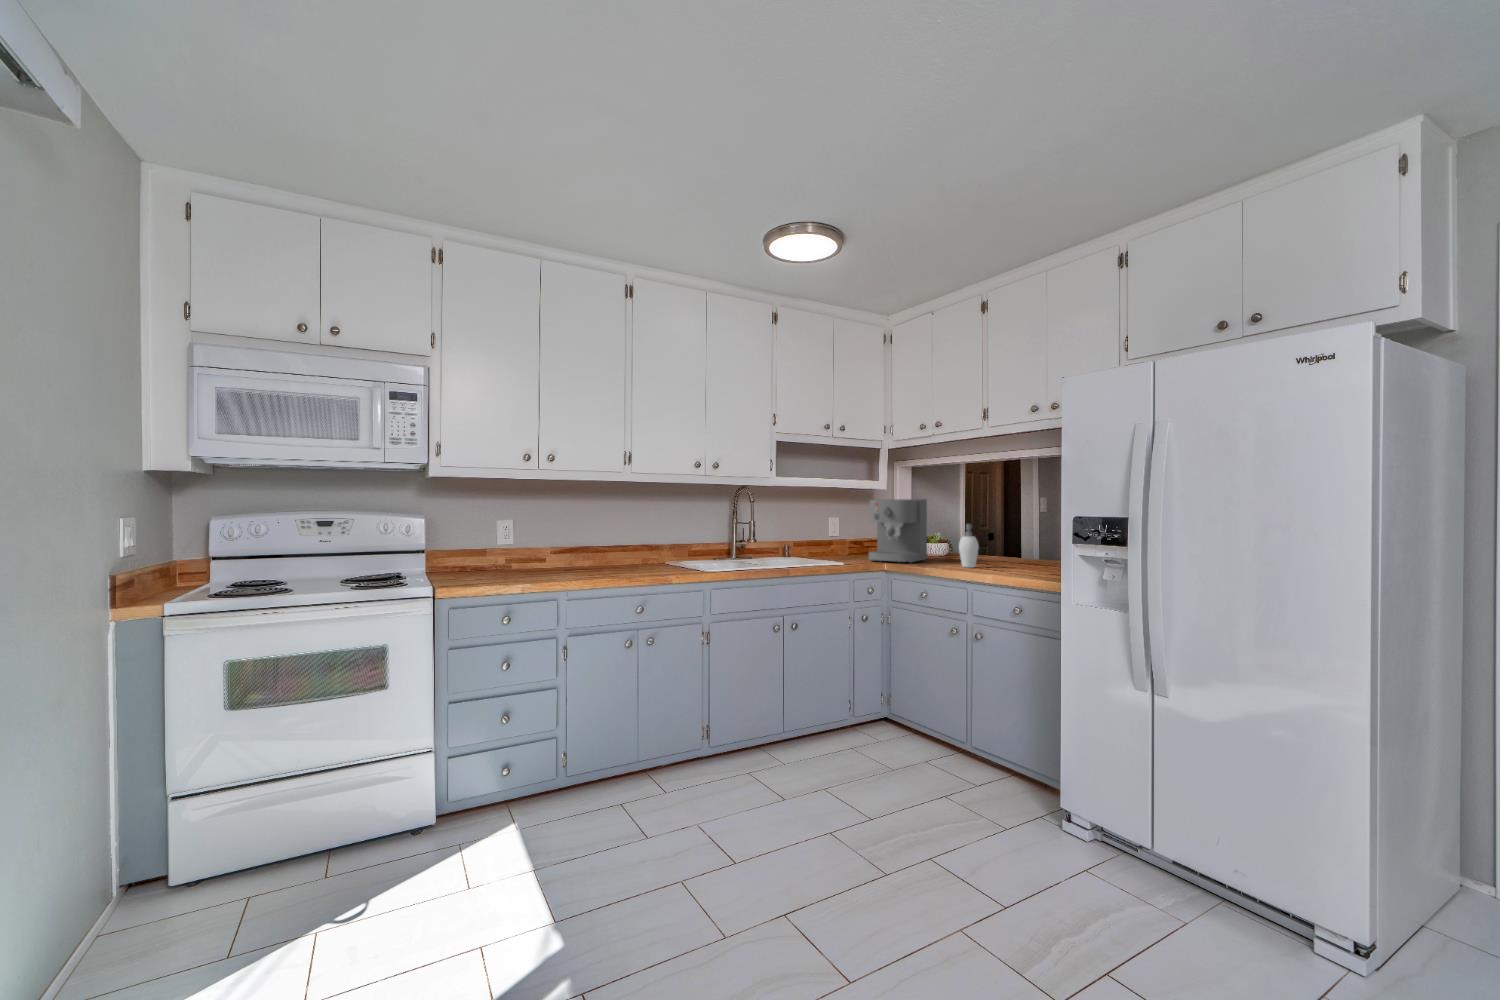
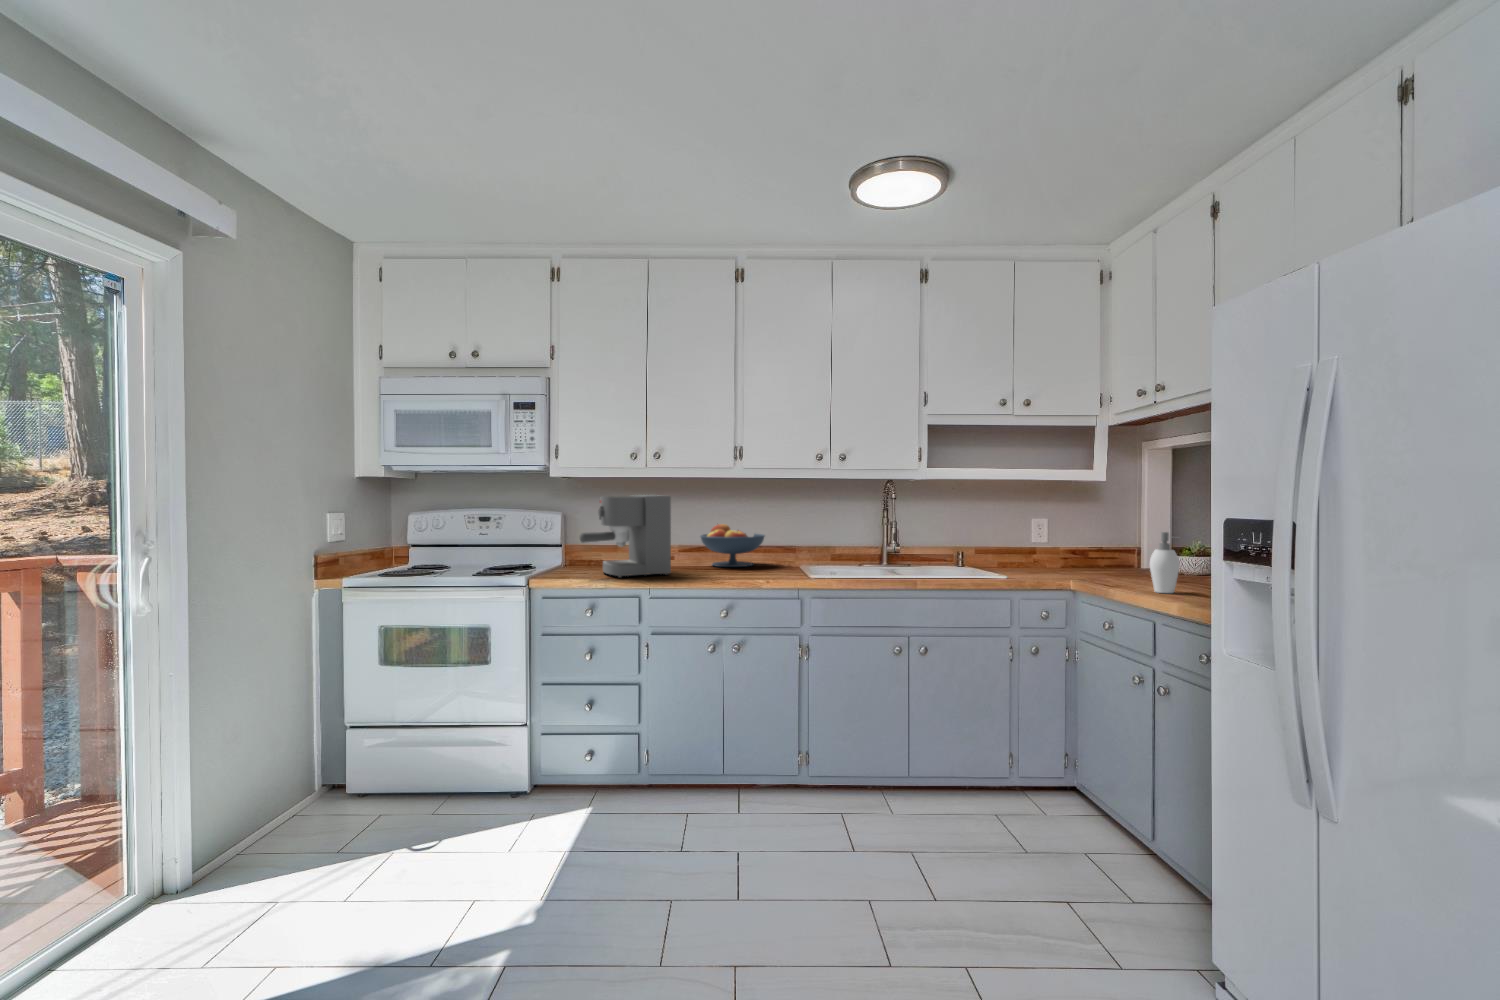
coffee maker: present [869,499,927,563] -> present [580,495,671,578]
fruit bowl: none [573,526,638,567] -> present [700,524,765,567]

